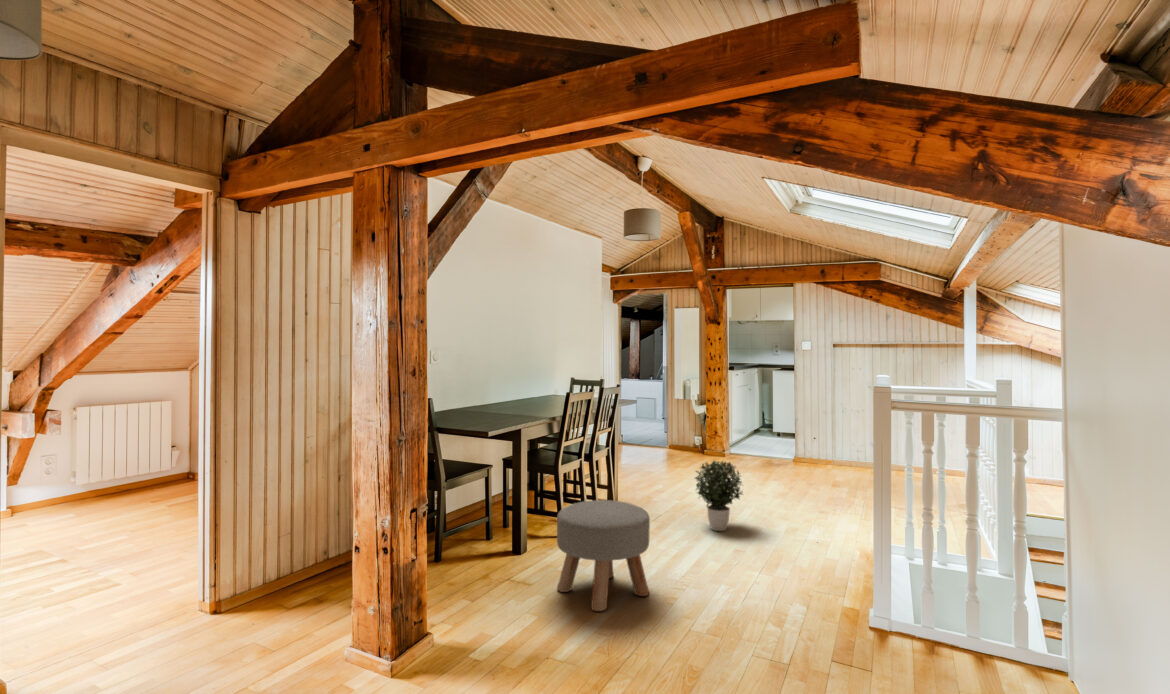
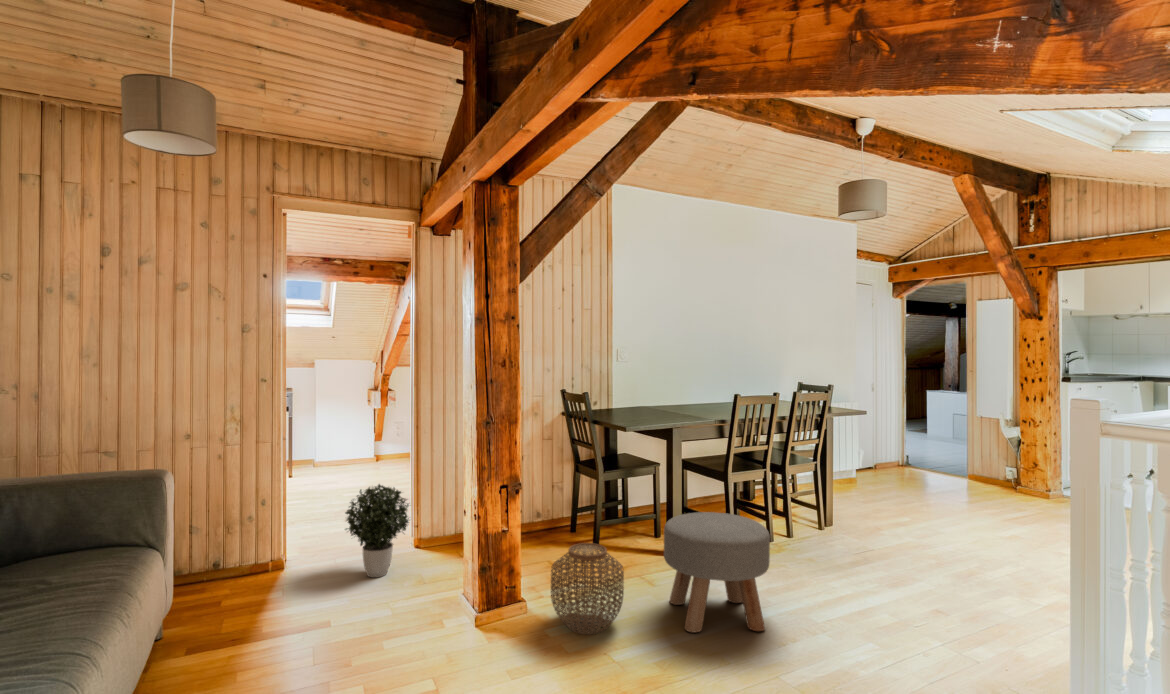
potted plant: present [695,461,742,531] -> present [345,484,409,578]
woven basket: none [471,550,545,641] -> present [551,543,624,634]

